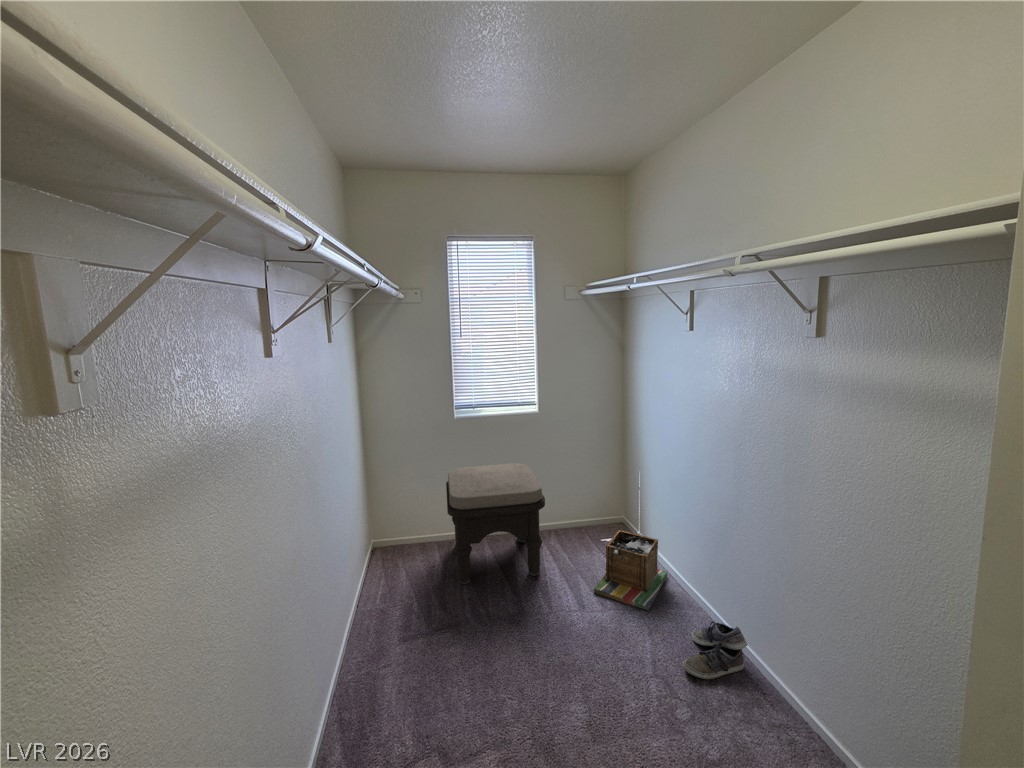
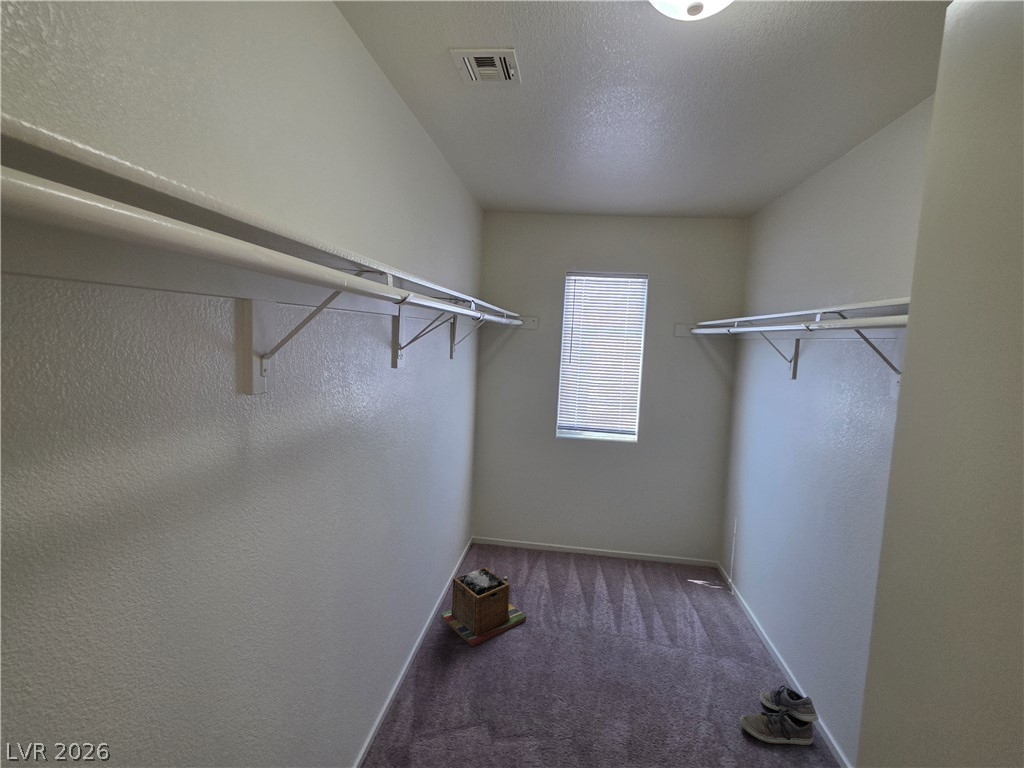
ottoman: present [446,463,545,584] -> none [535,484,628,599]
laundry basket: present [594,530,667,610] -> present [441,567,526,647]

